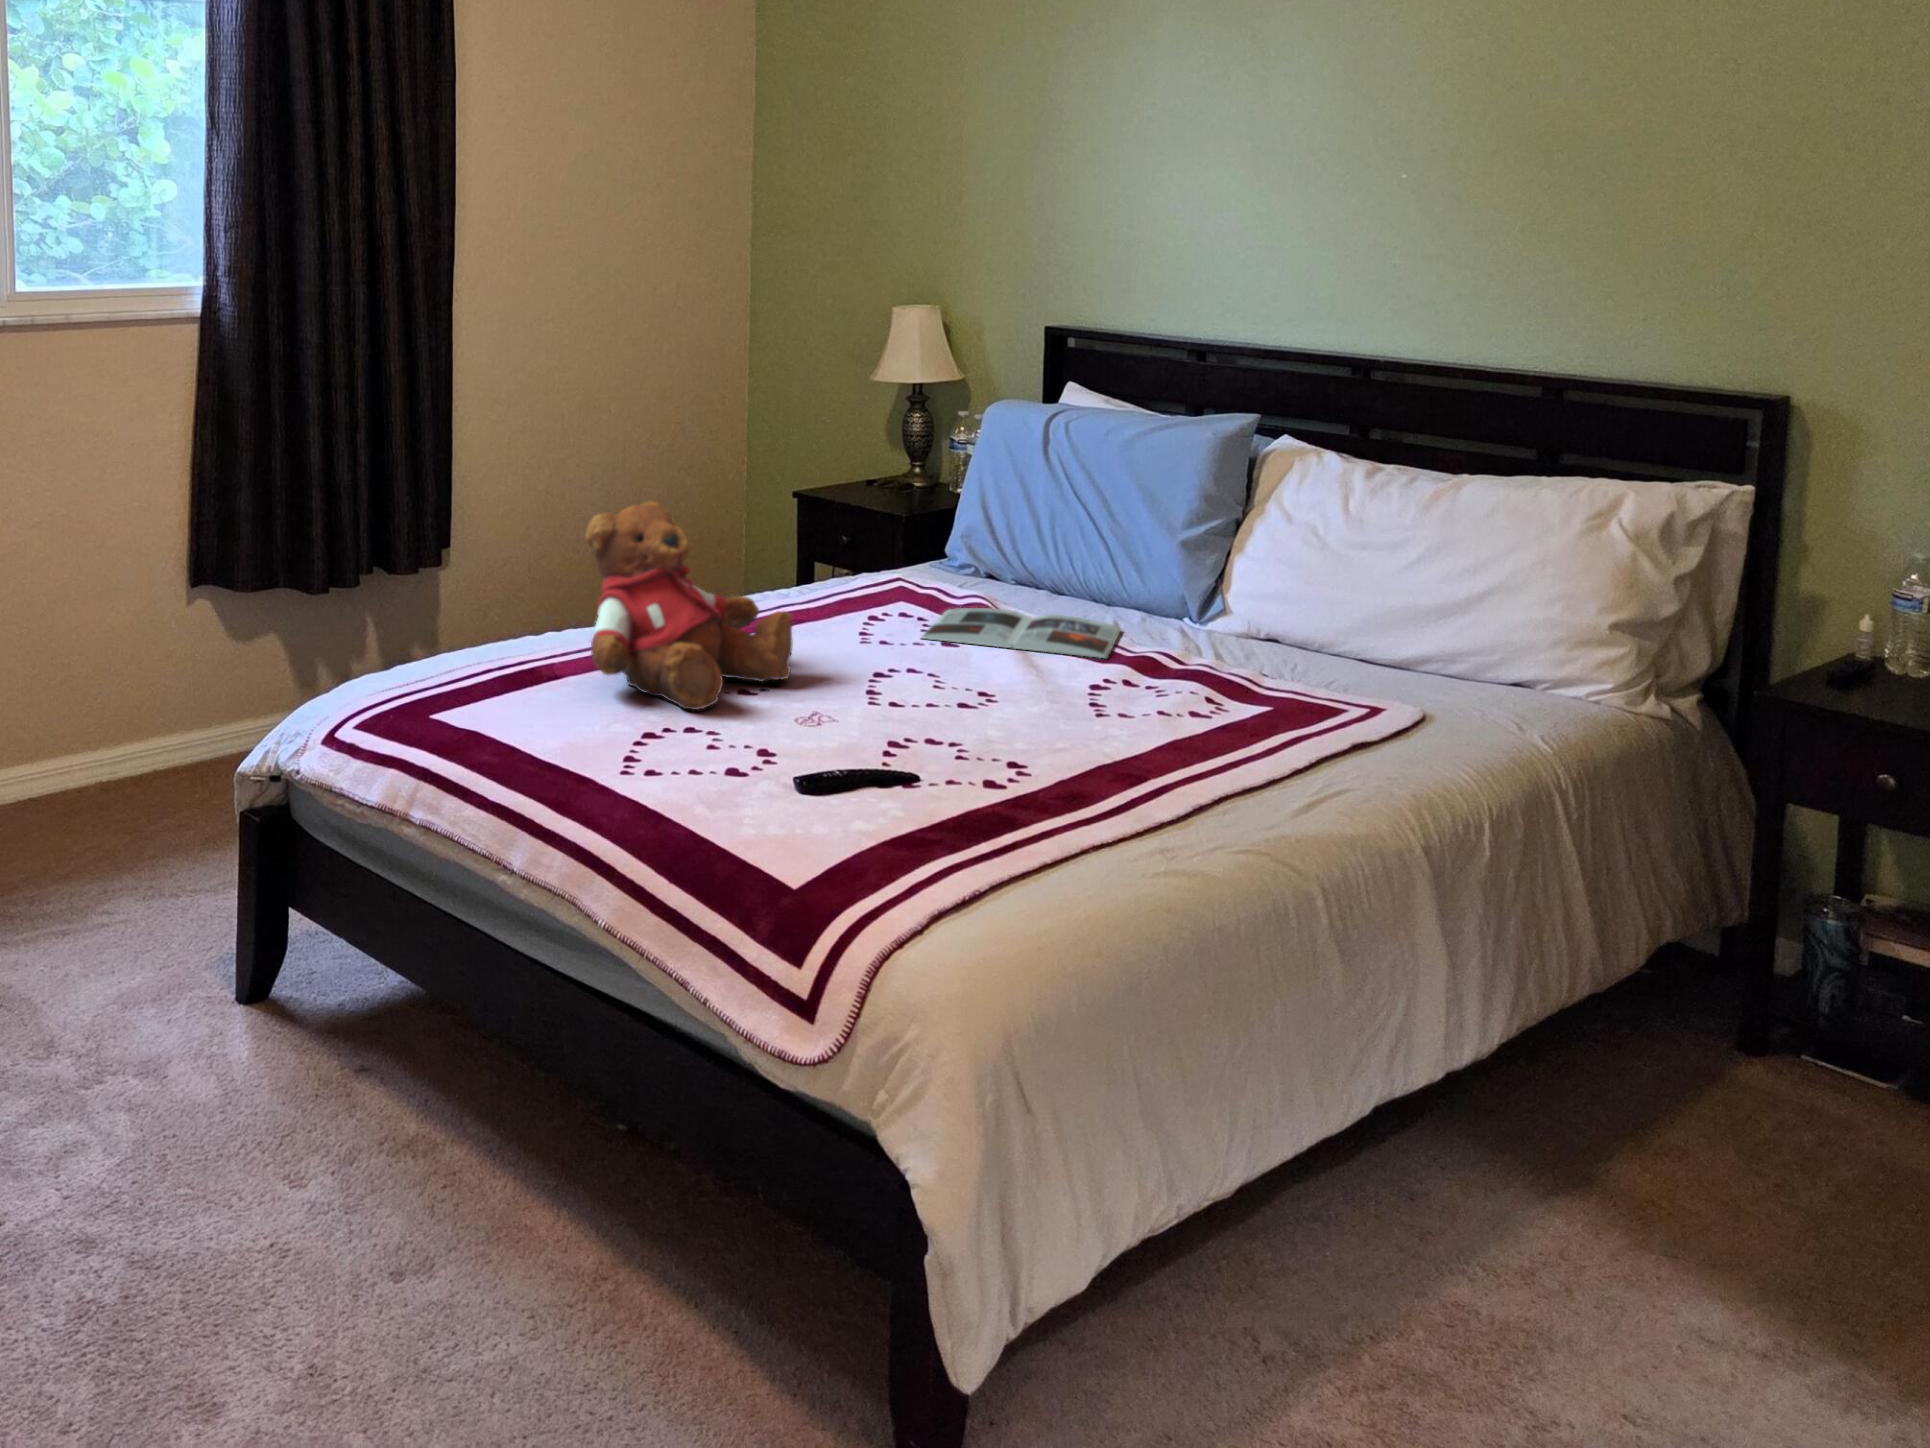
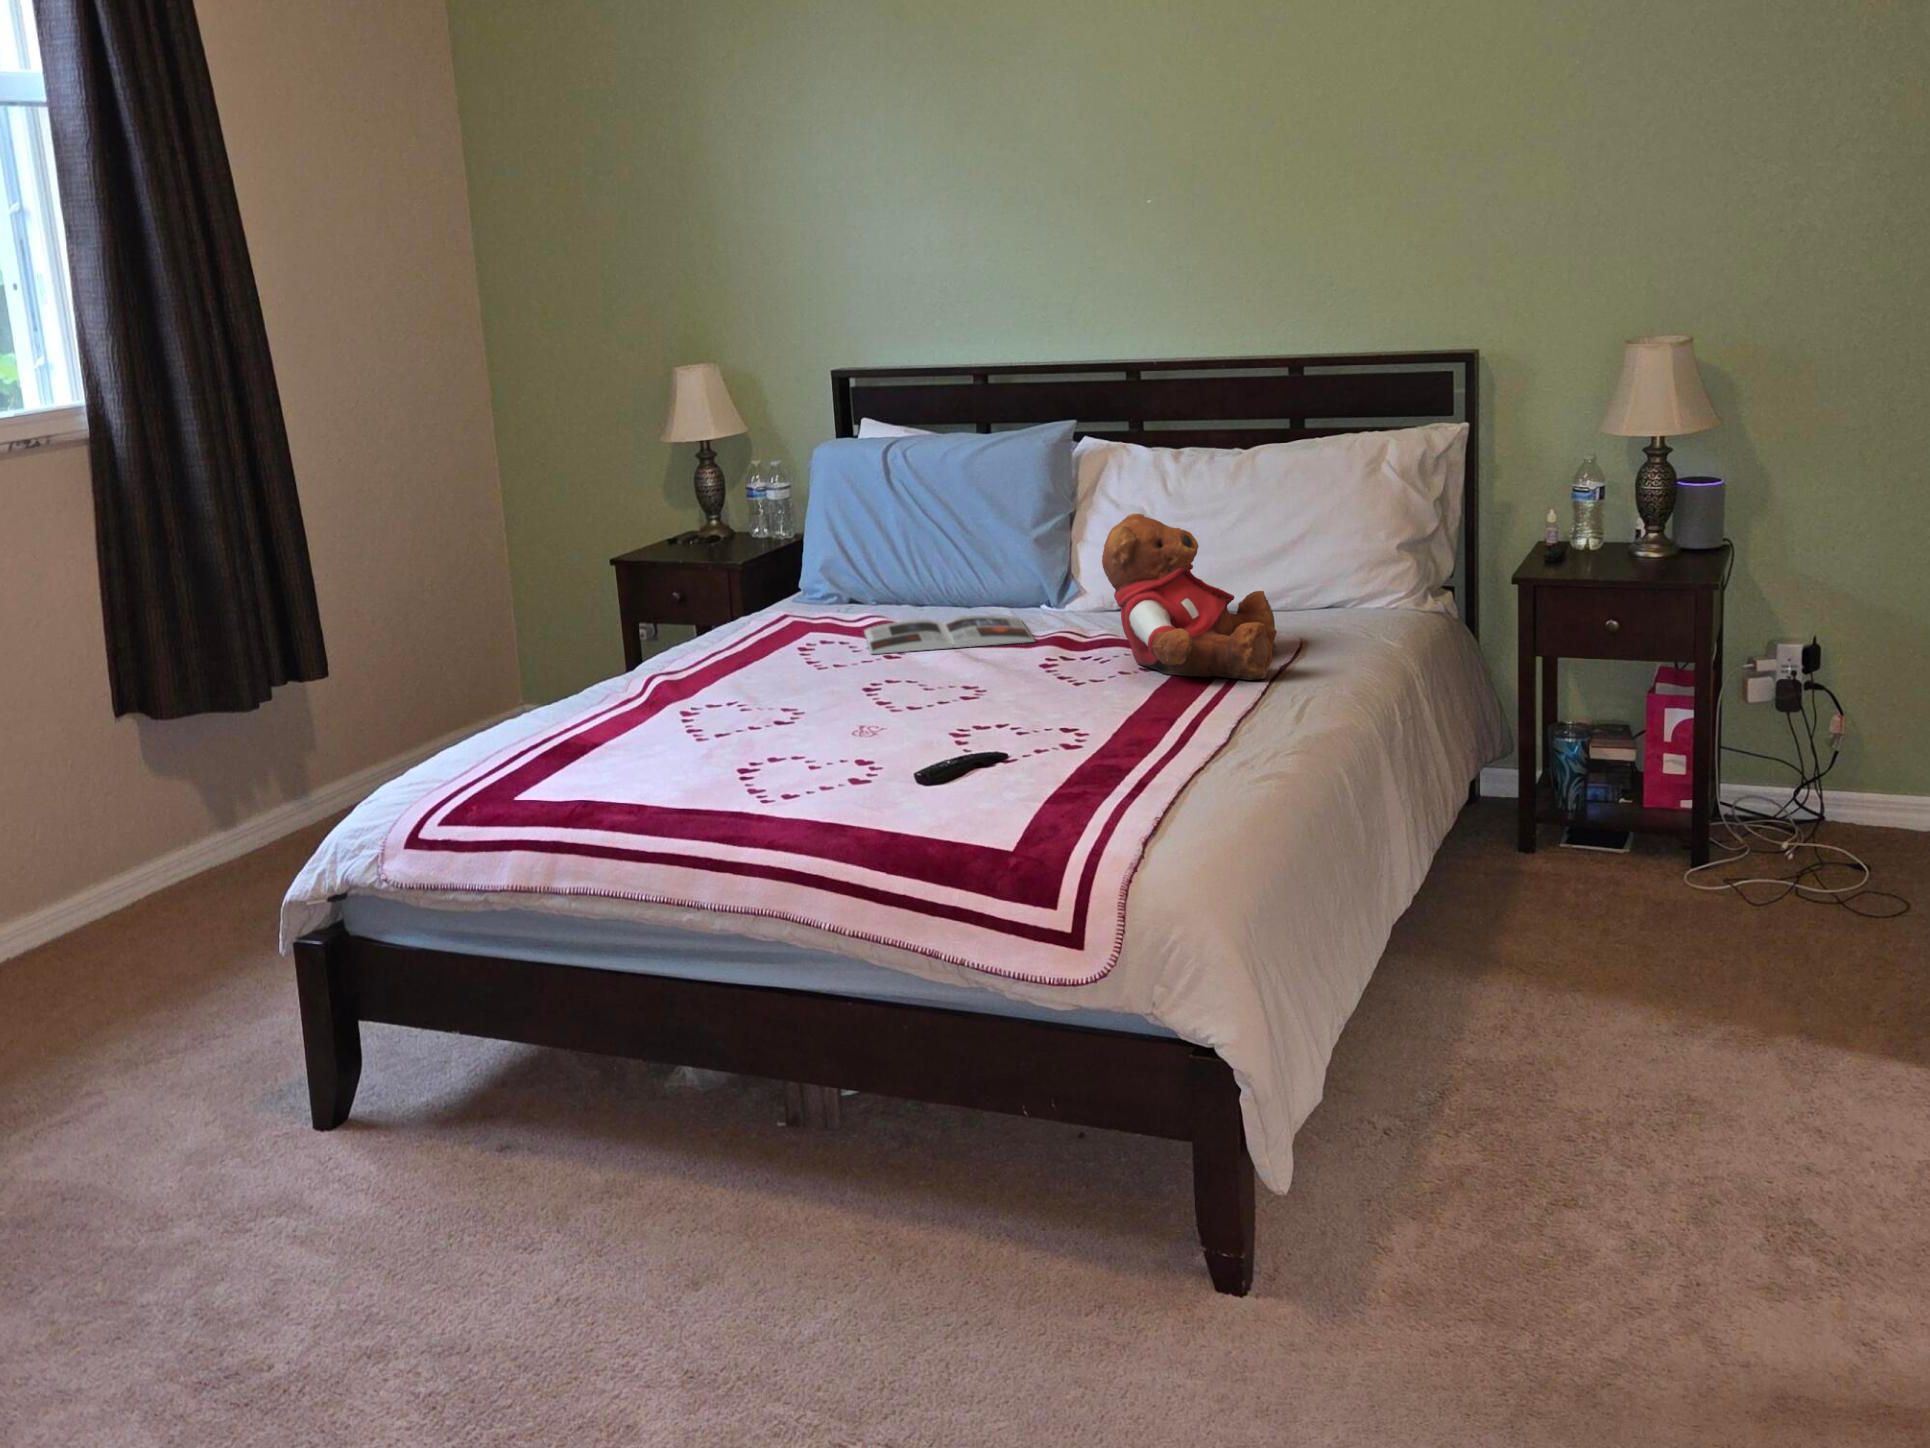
teddy bear: present [585,502,793,710] -> present [1102,514,1277,680]

